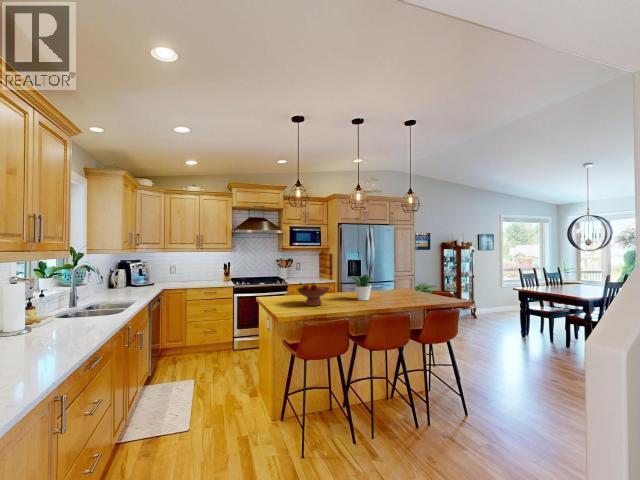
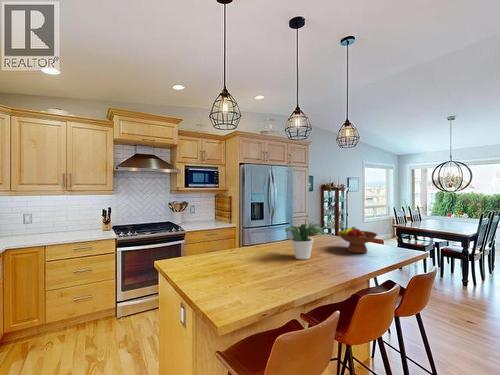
fruit bowl: present [297,283,330,306] -> present [338,227,377,253]

